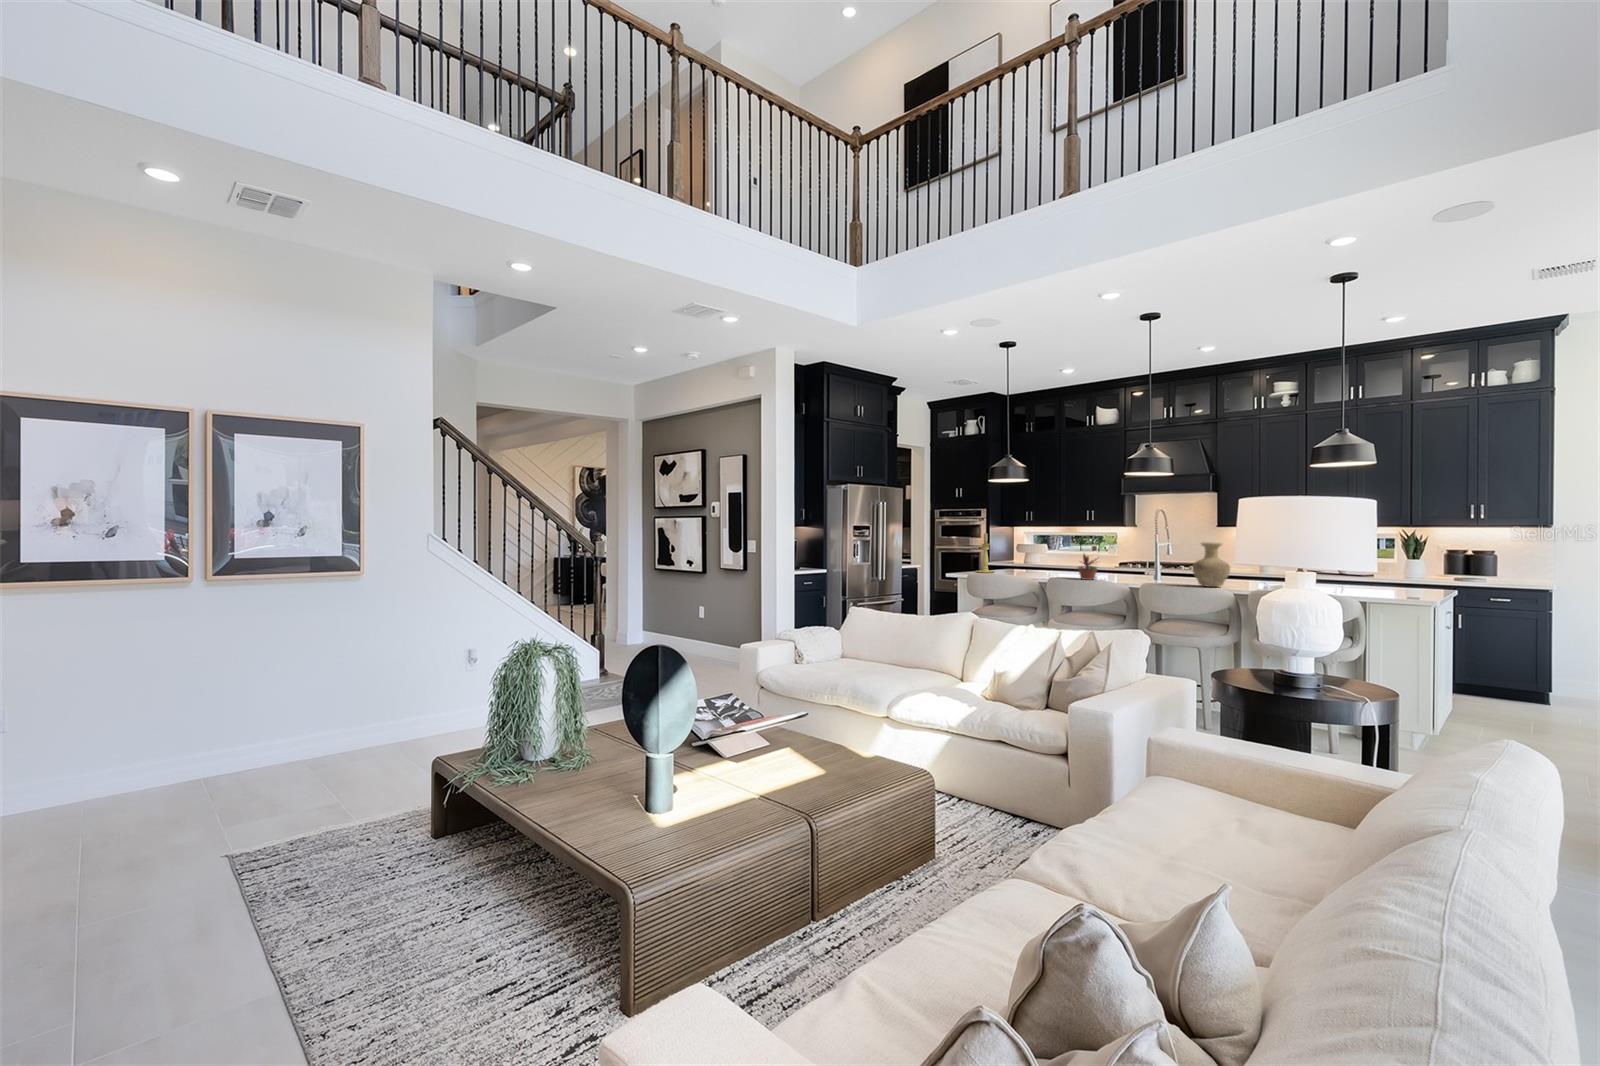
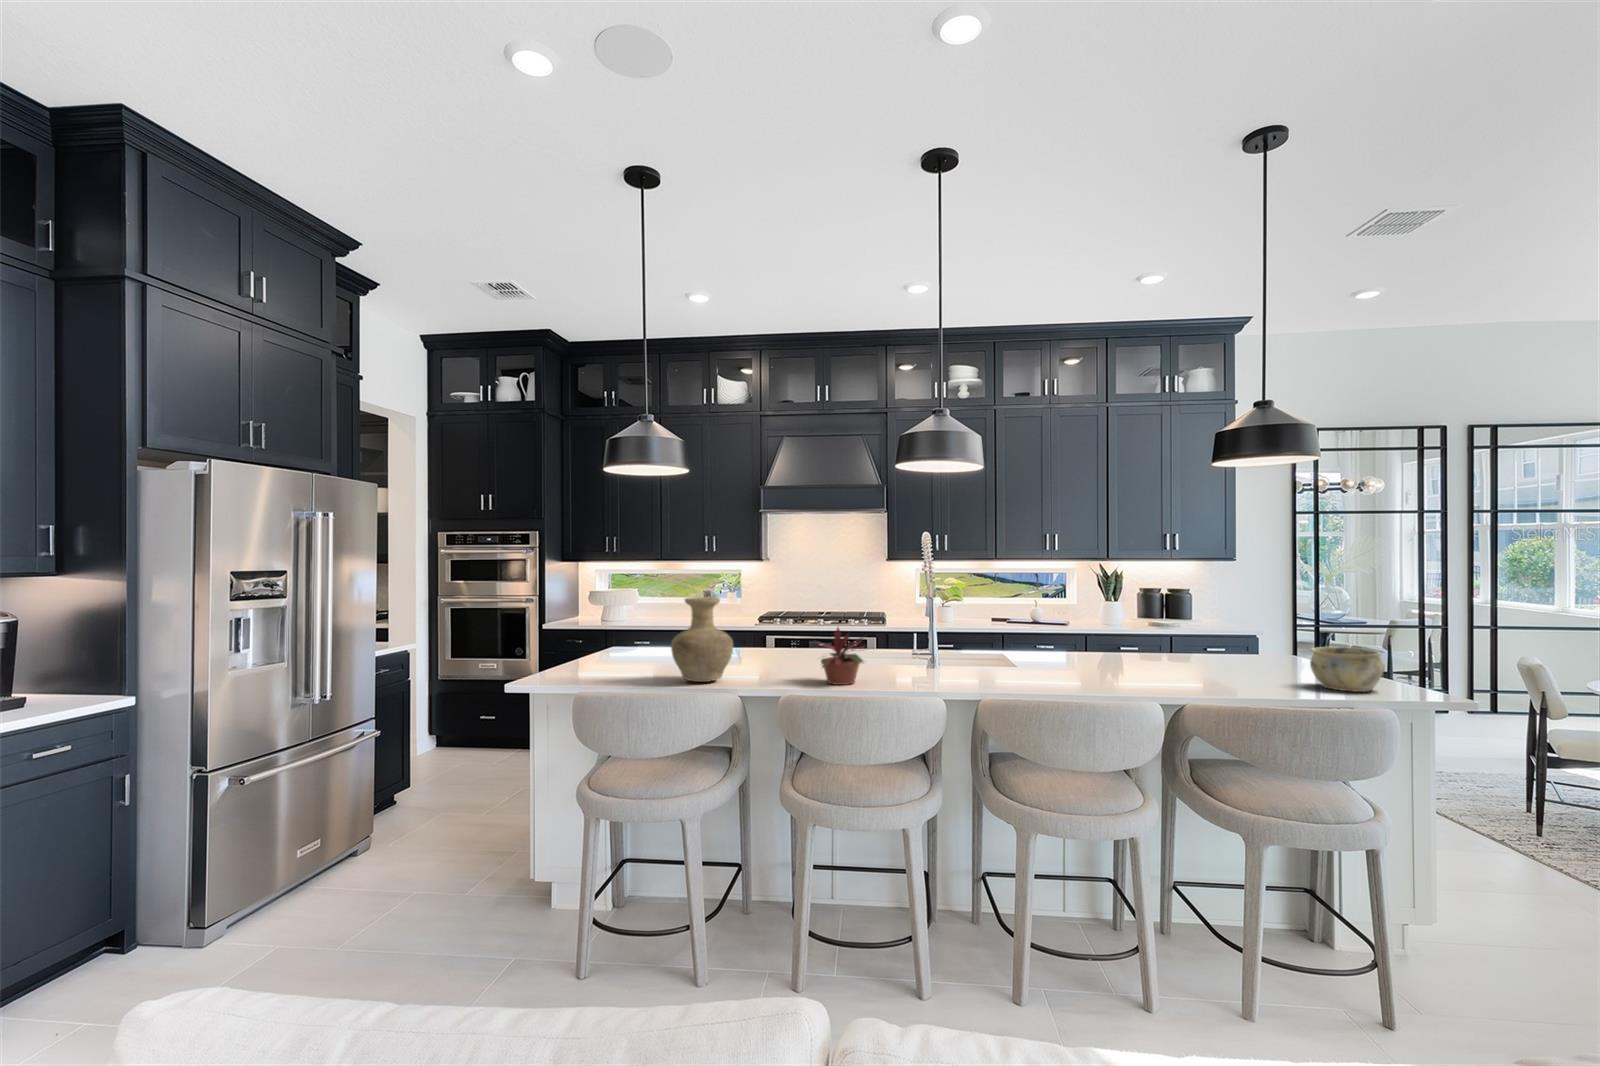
candle holder: present [976,533,995,573] -> none [573,583,619,677]
vase: present [1192,542,1230,587] -> present [671,597,733,682]
ceramic bowl: none [1350,573,1393,596] -> present [1310,647,1383,692]

